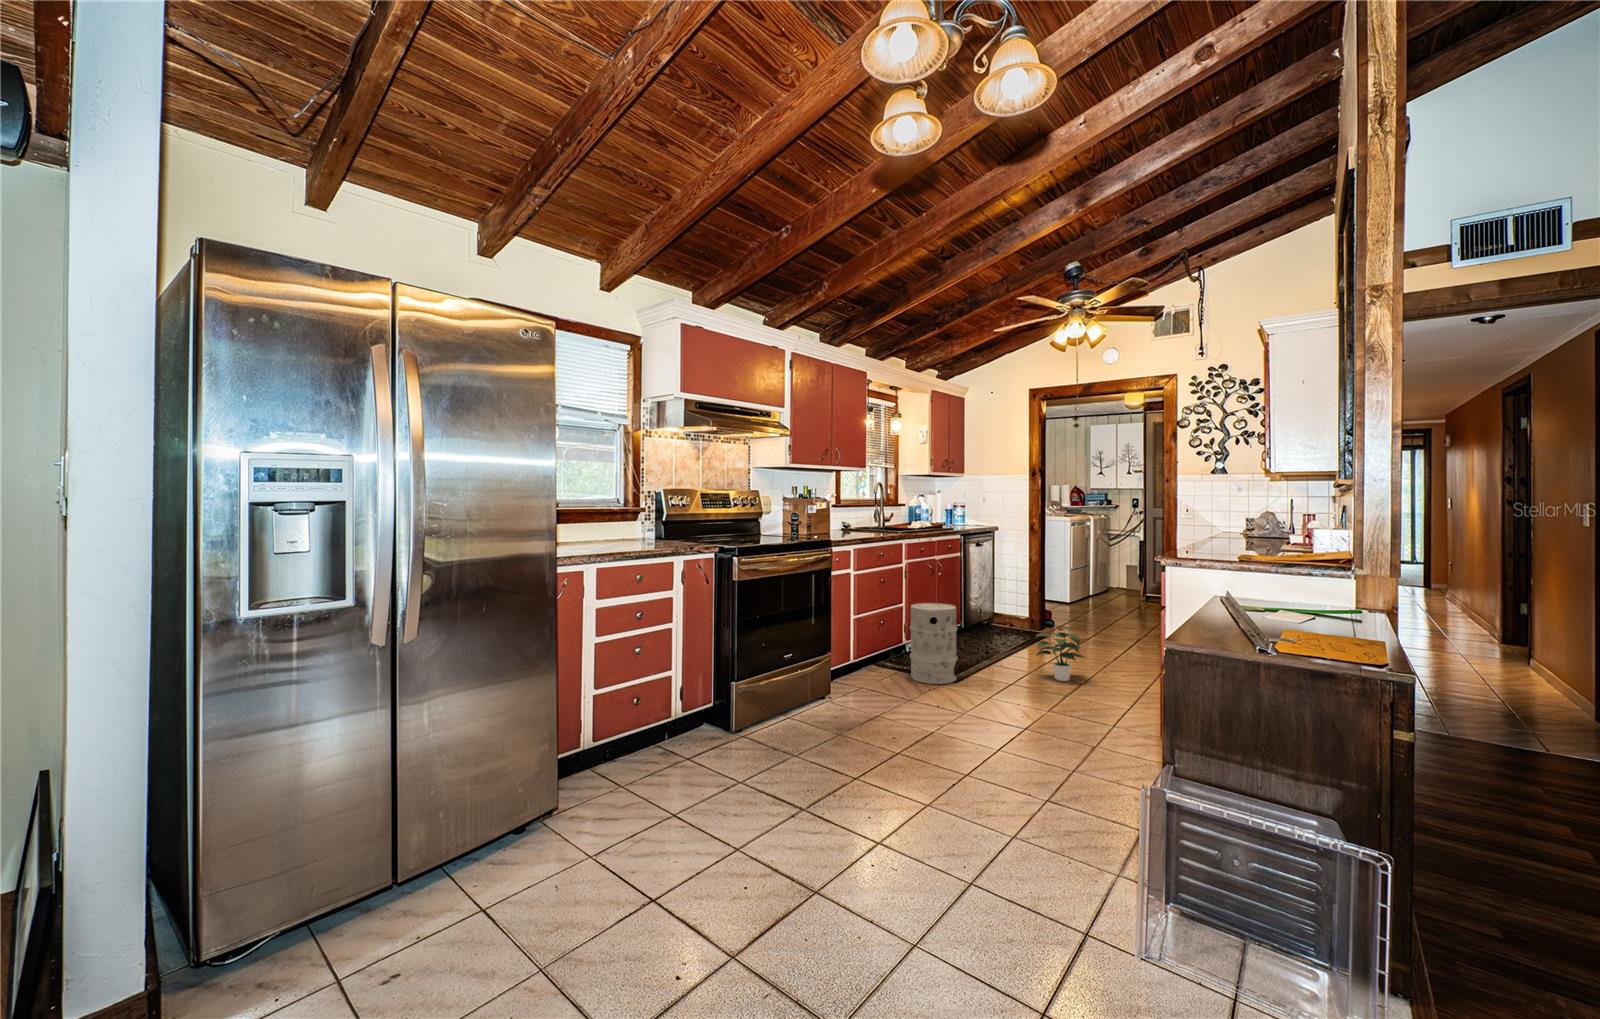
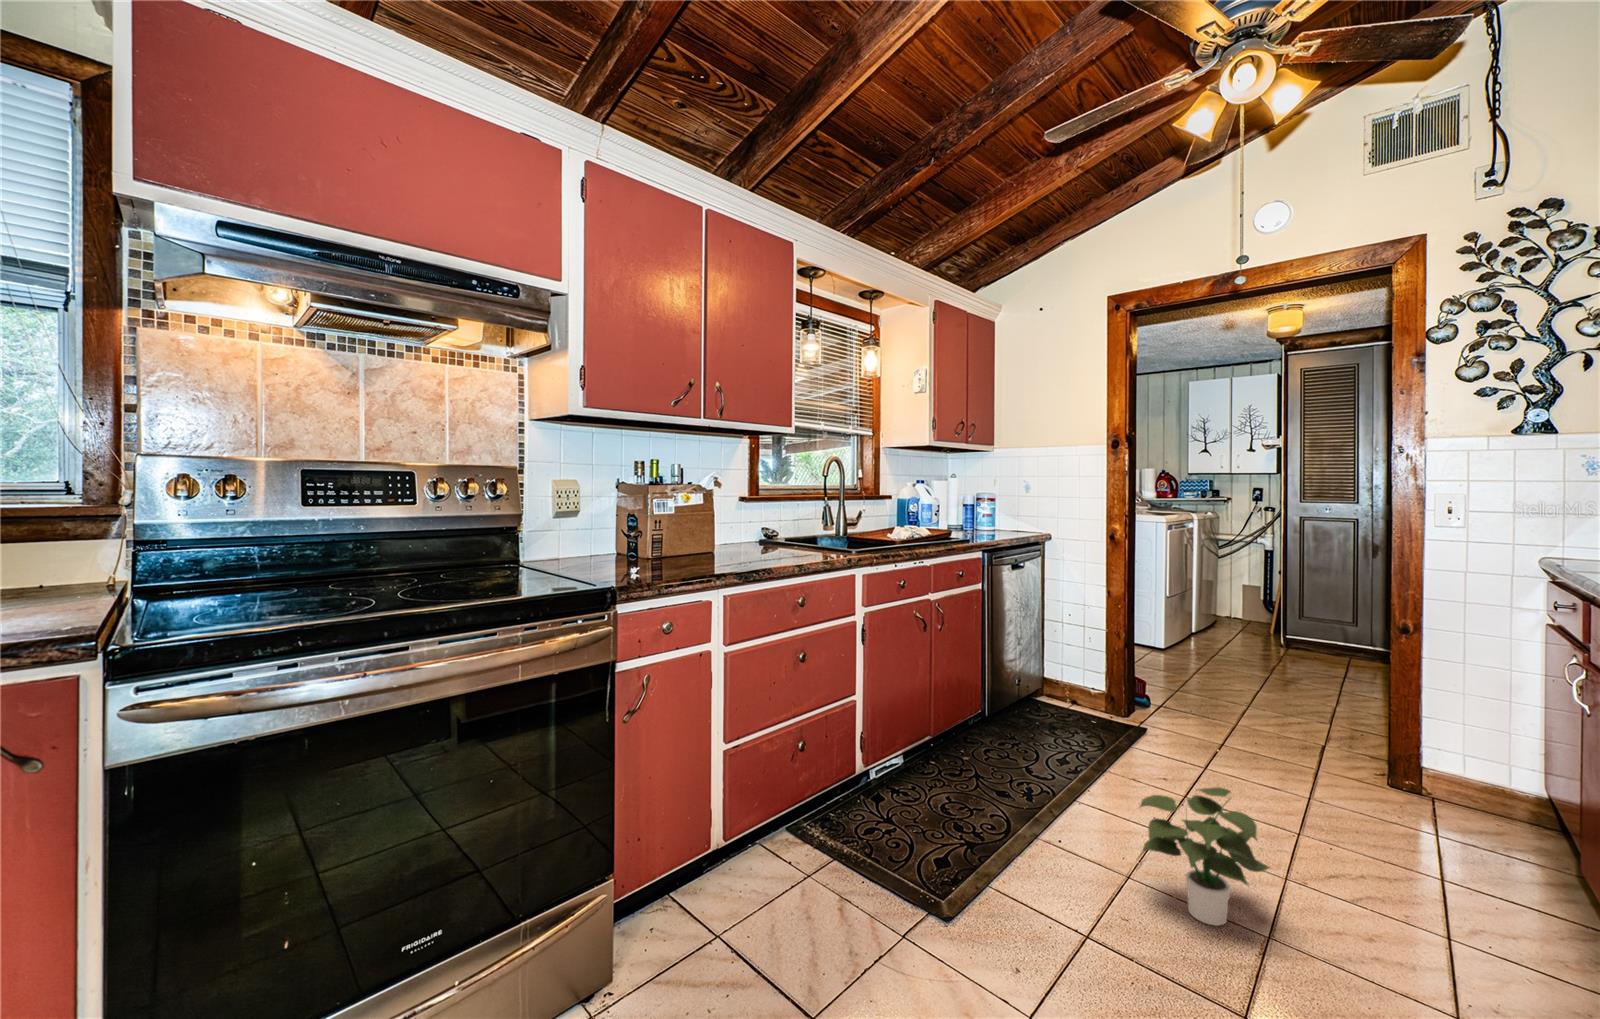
trash can: present [910,603,958,684] -> none [847,714,956,927]

